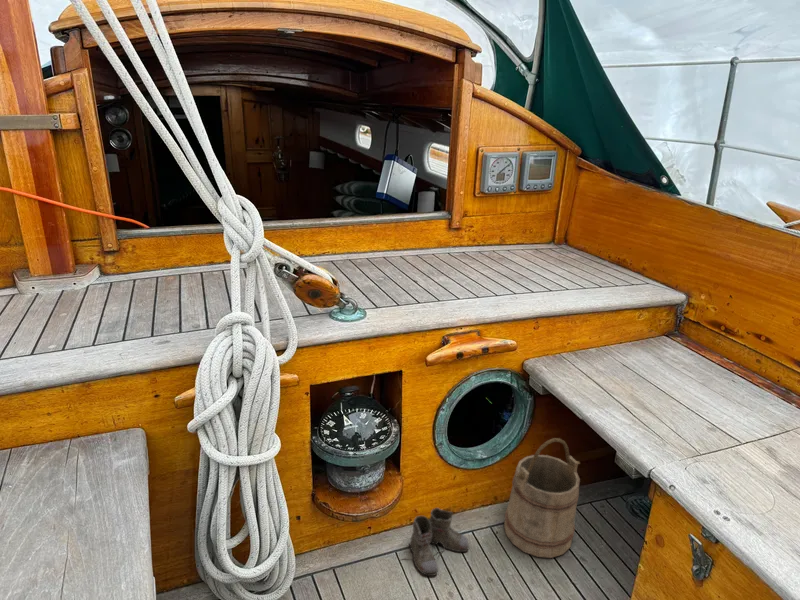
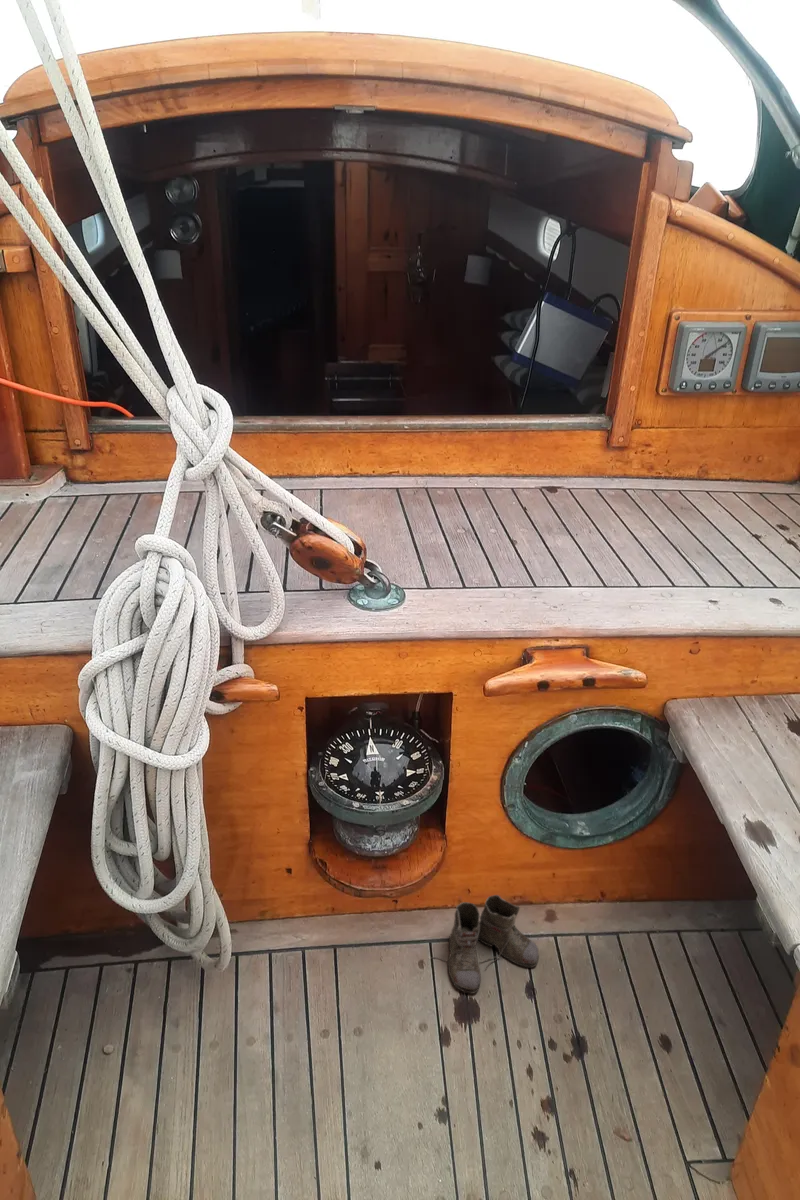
bucket: present [504,438,580,558] -> none [604,831,741,1008]

